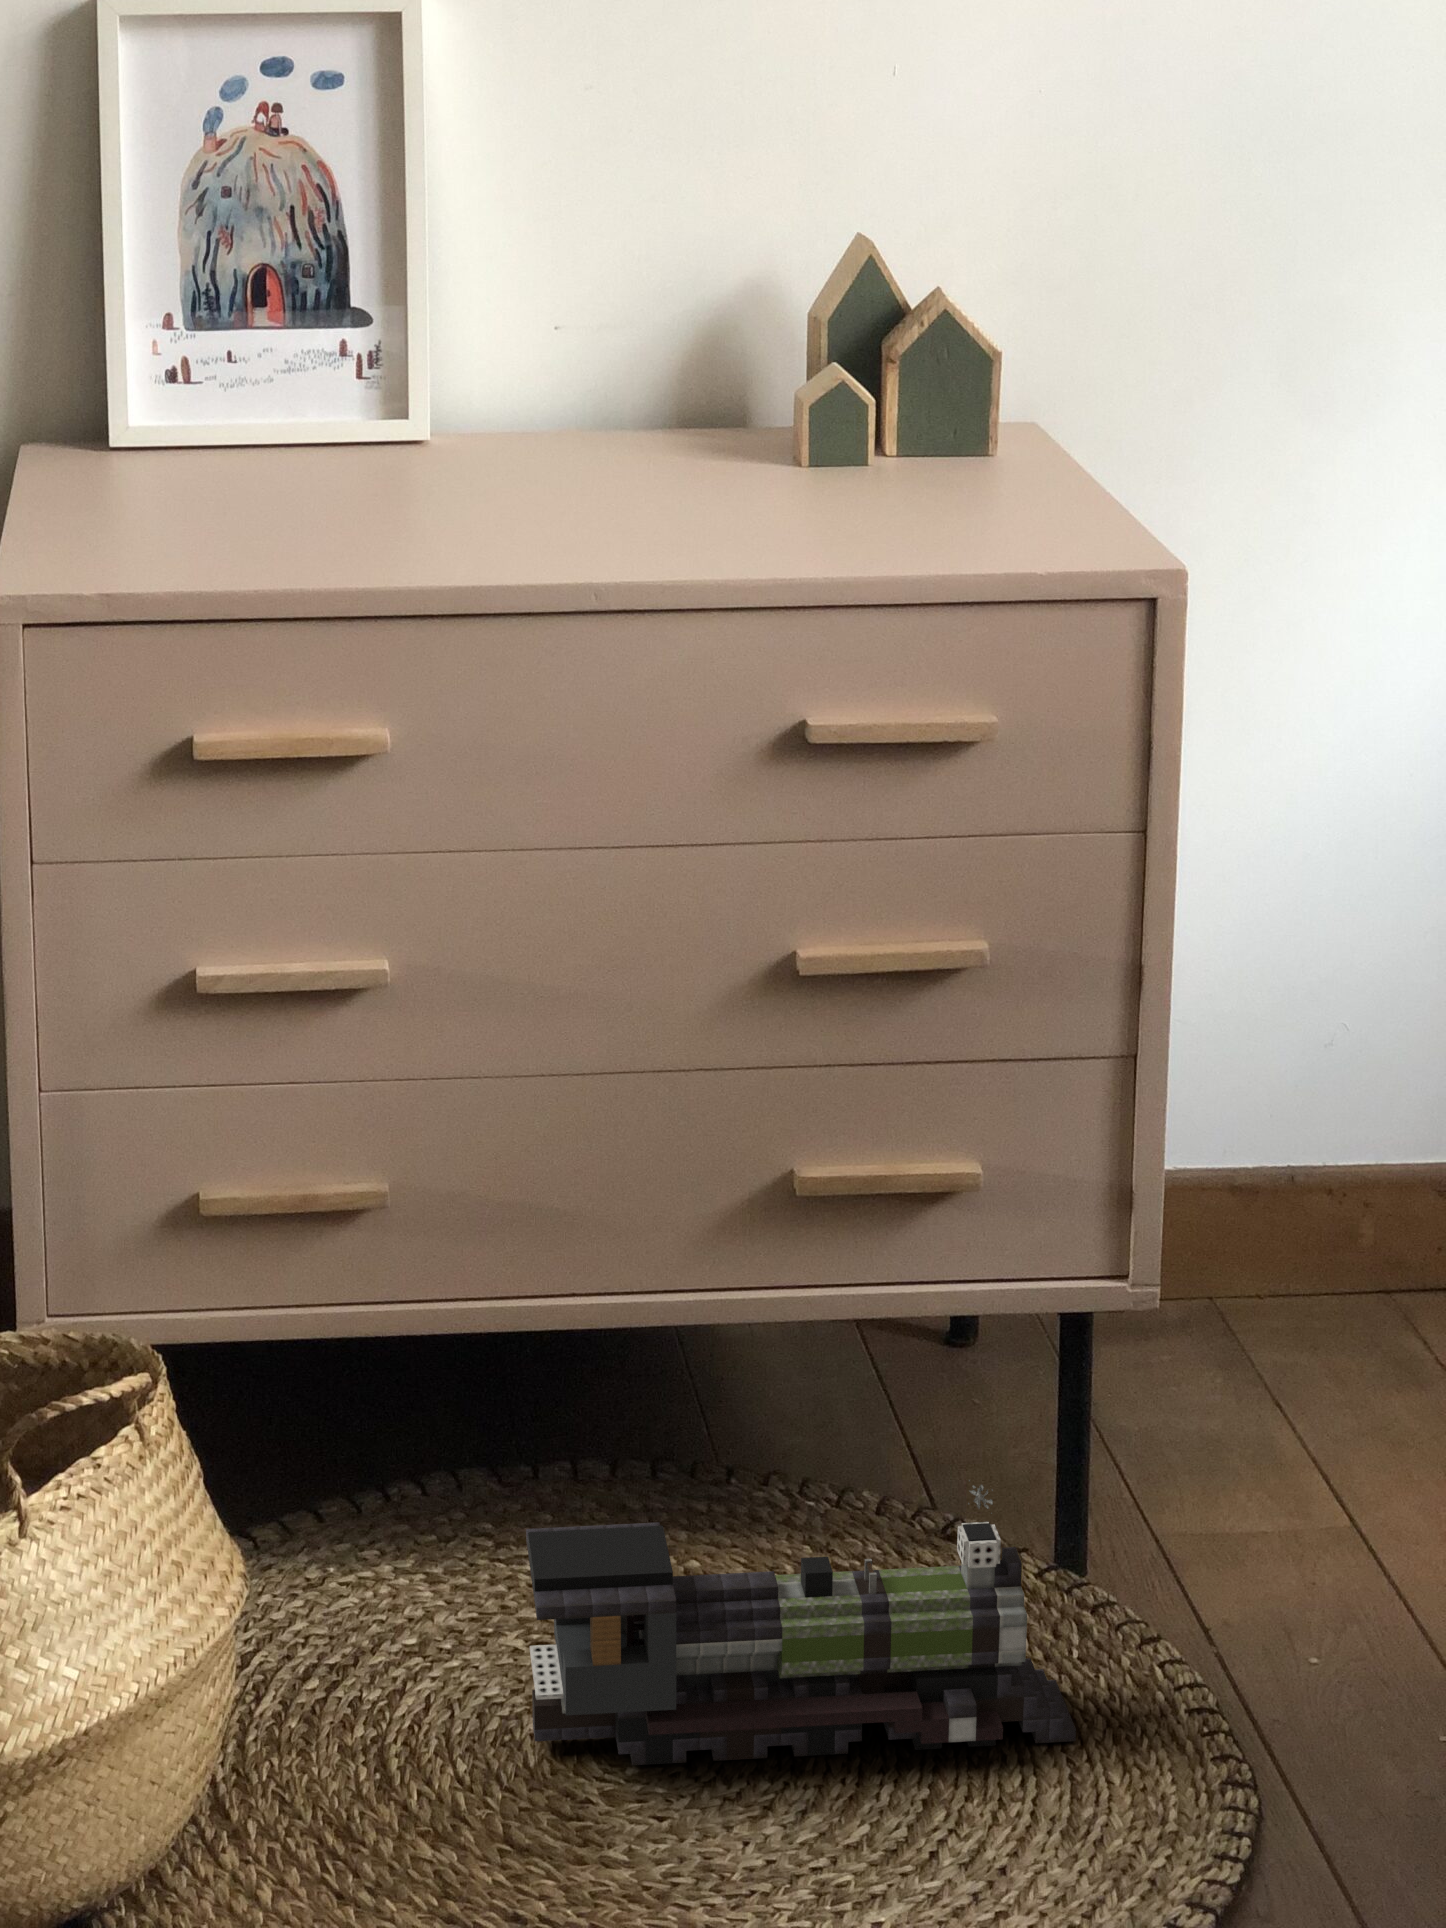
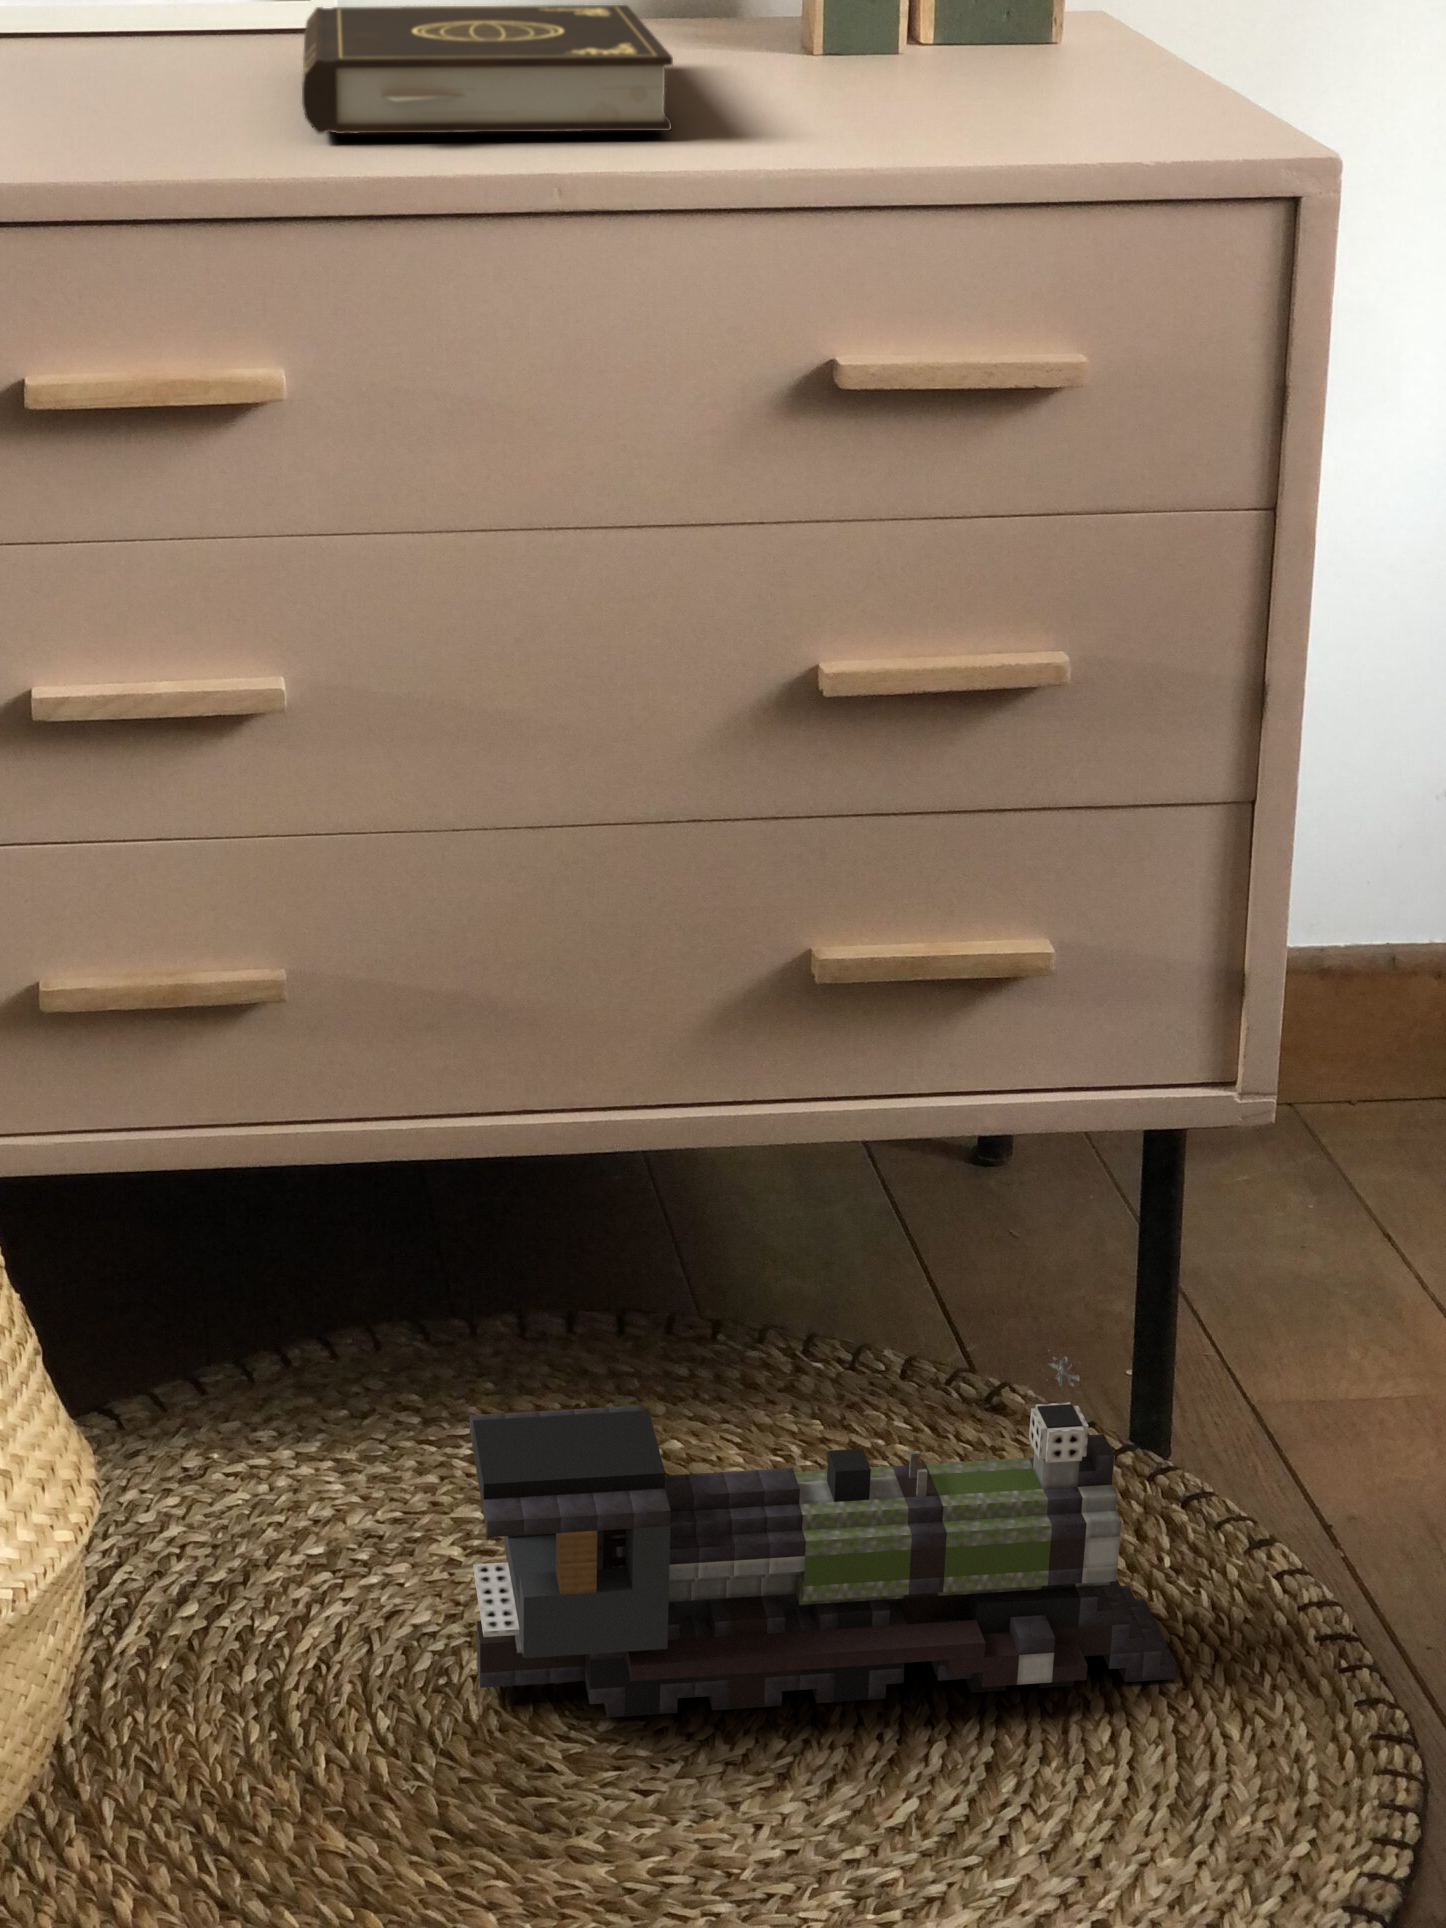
book: none [396,435,671,559] -> present [302,5,673,134]

